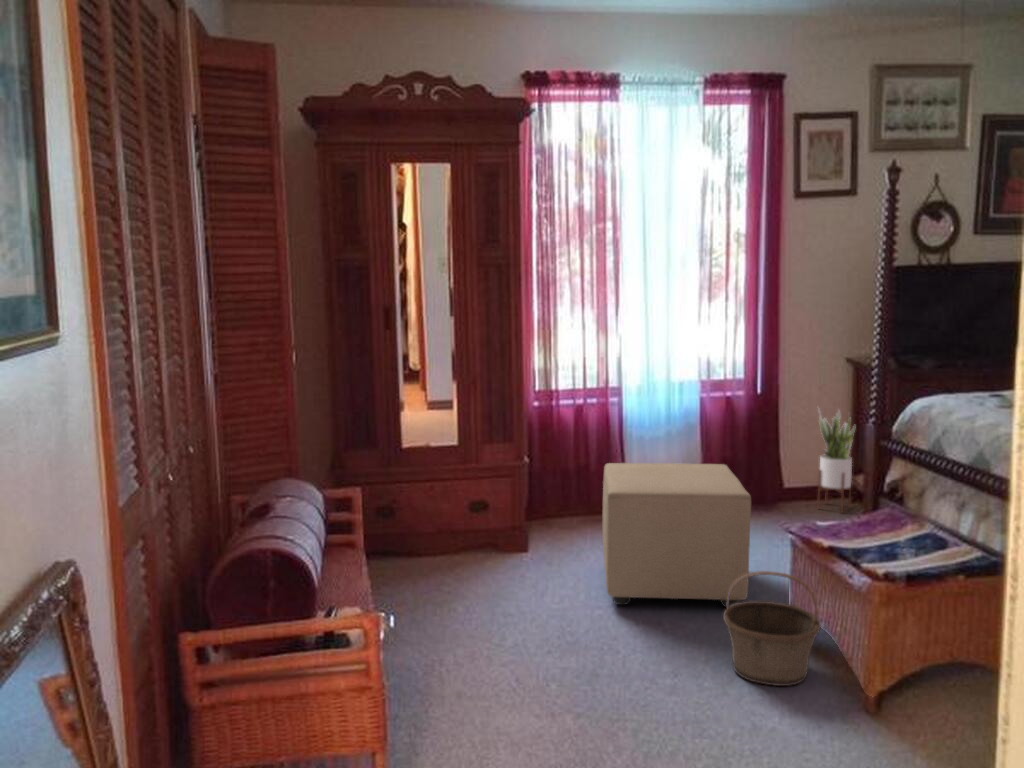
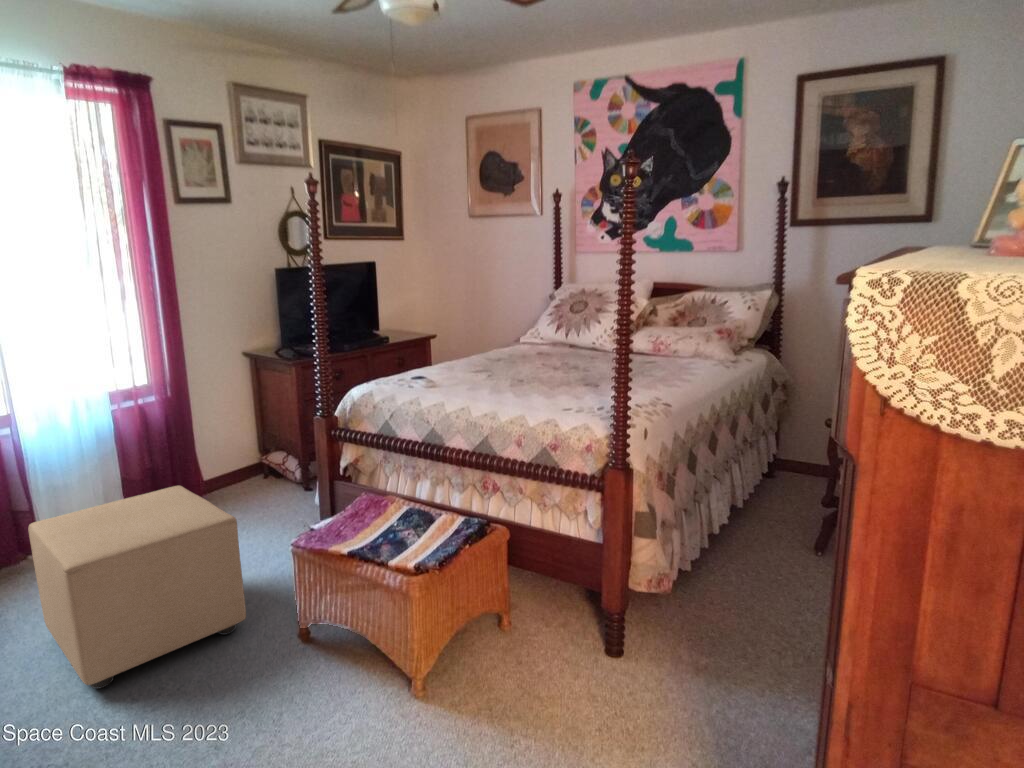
potted plant: present [818,412,855,512] -> none [228,399,271,492]
basket: present [723,571,821,686] -> none [254,592,353,713]

